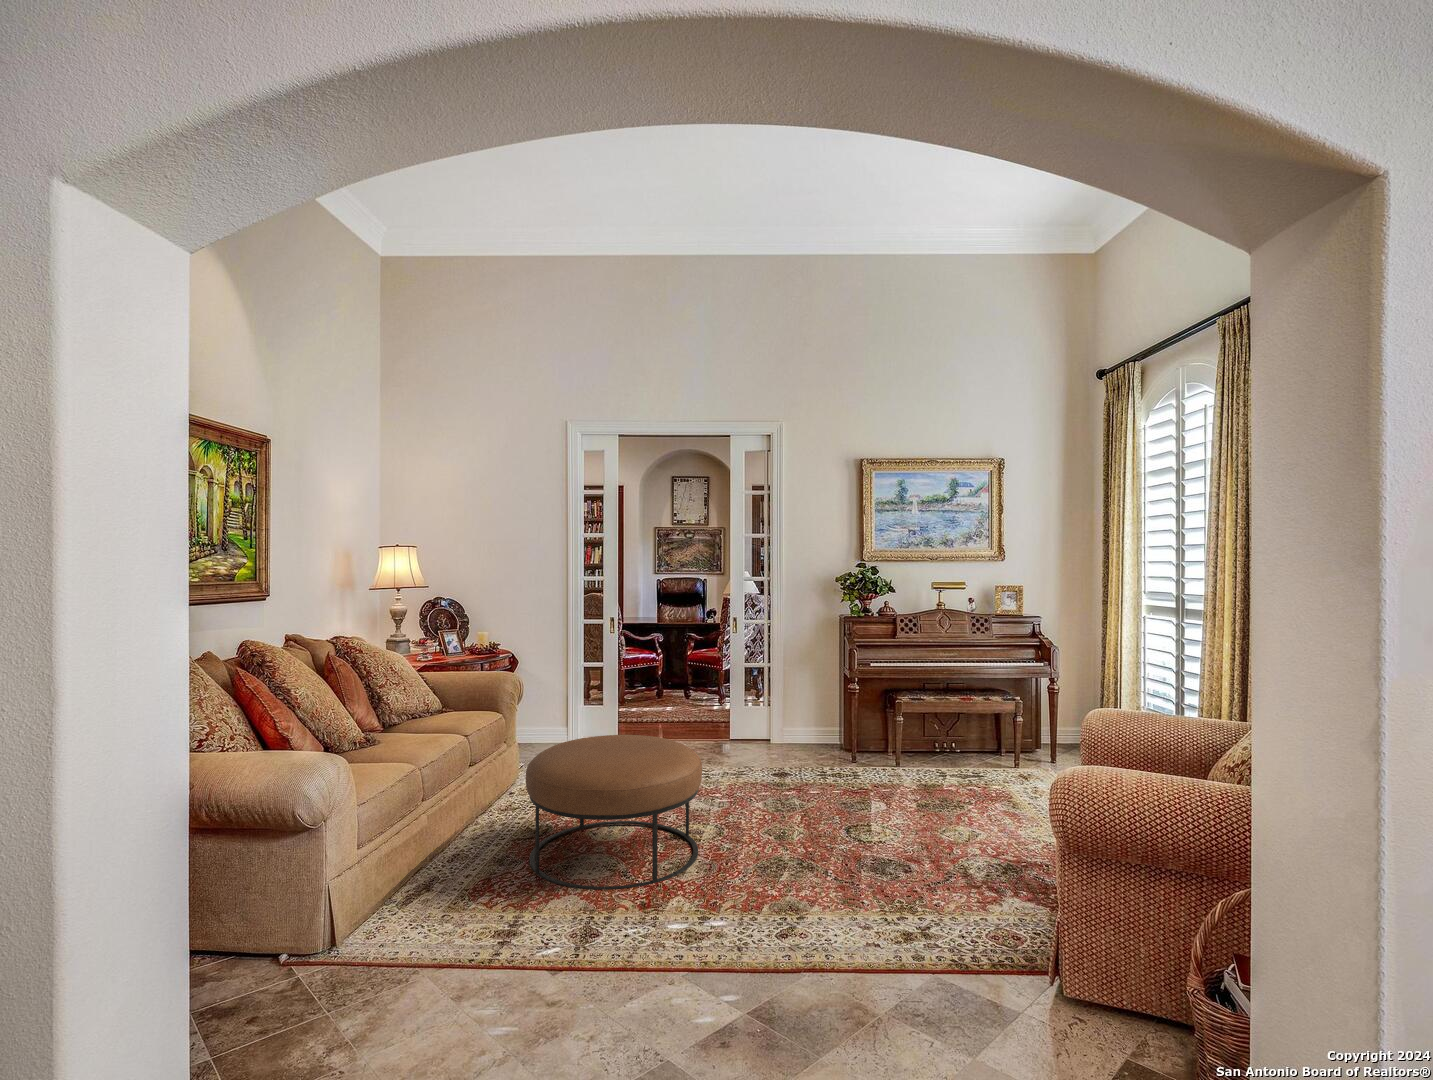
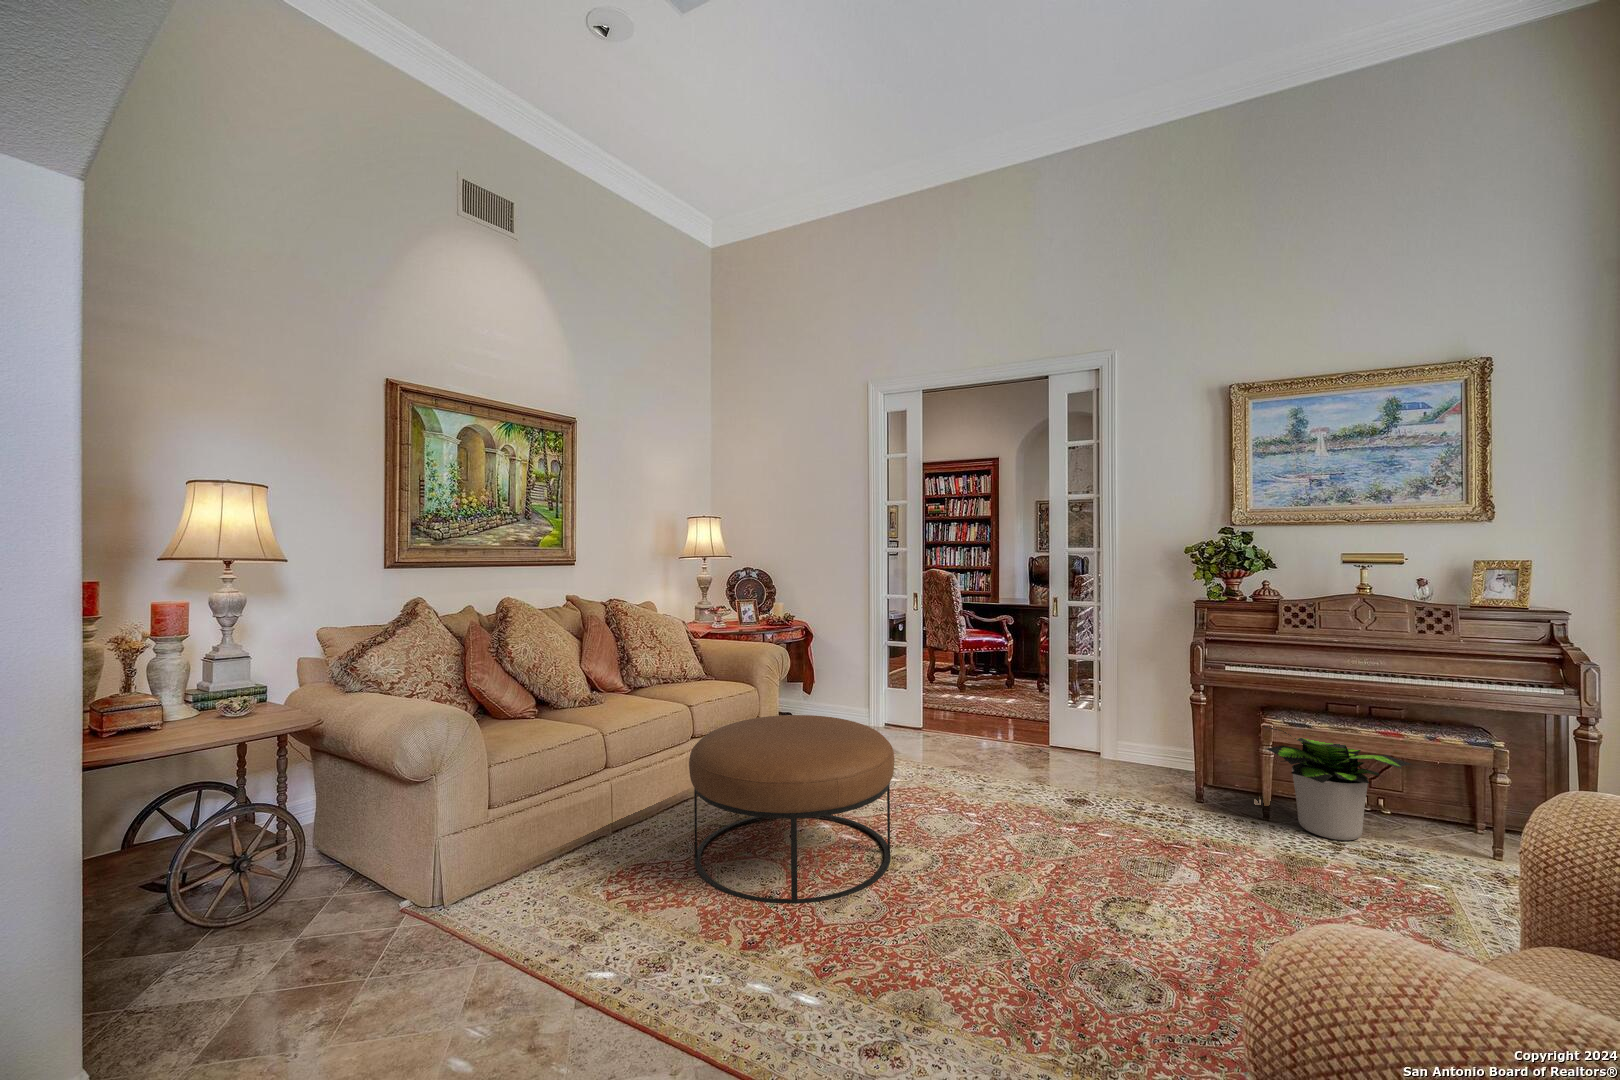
potted plant: none [897,697,976,774] -> present [1264,725,1411,840]

